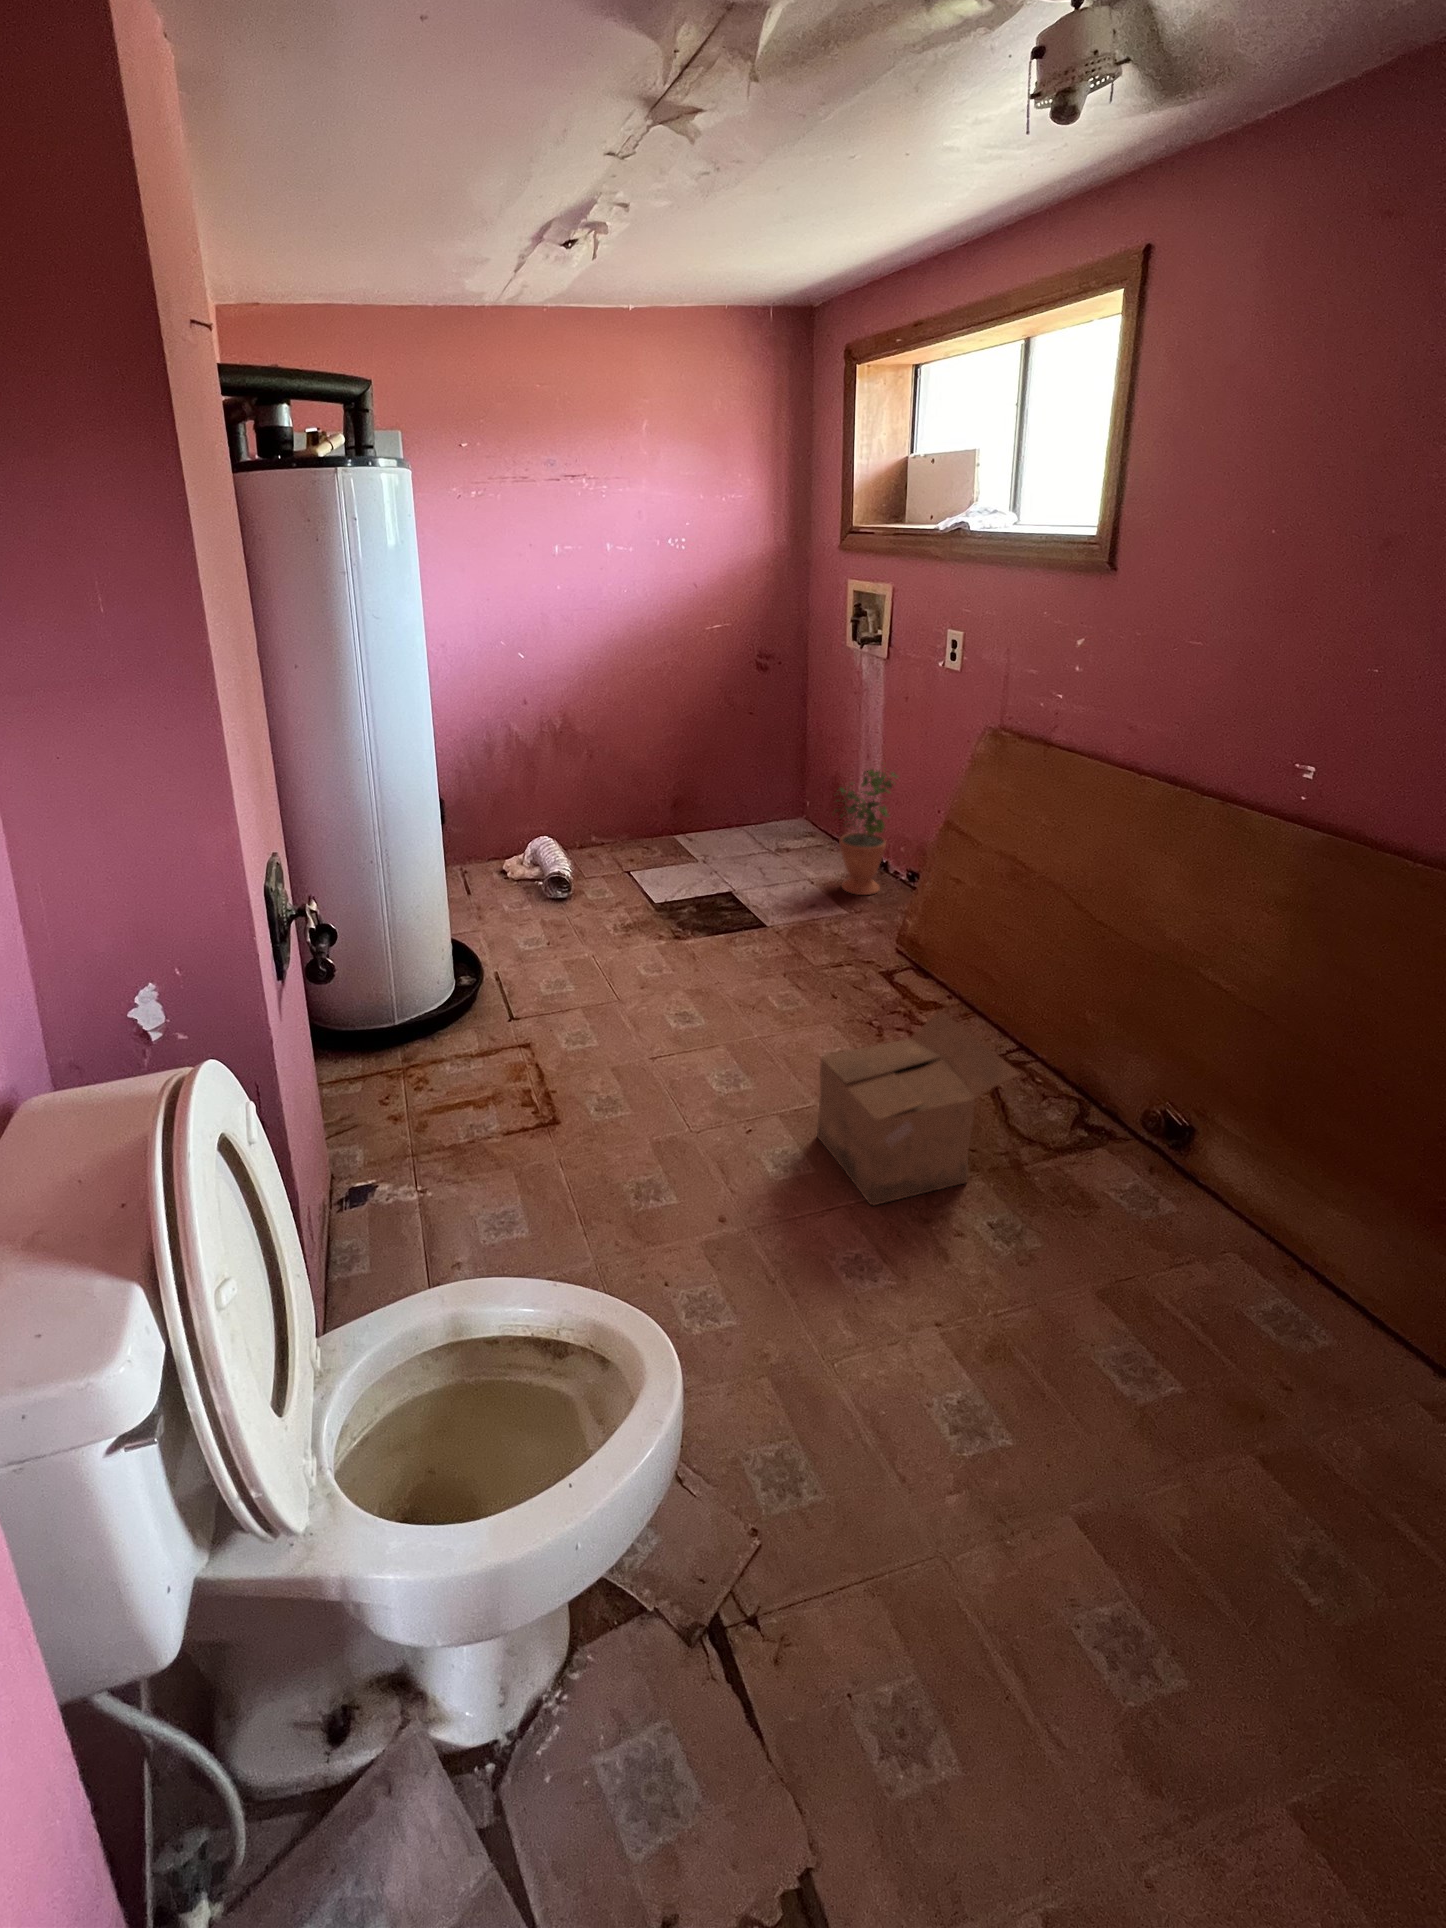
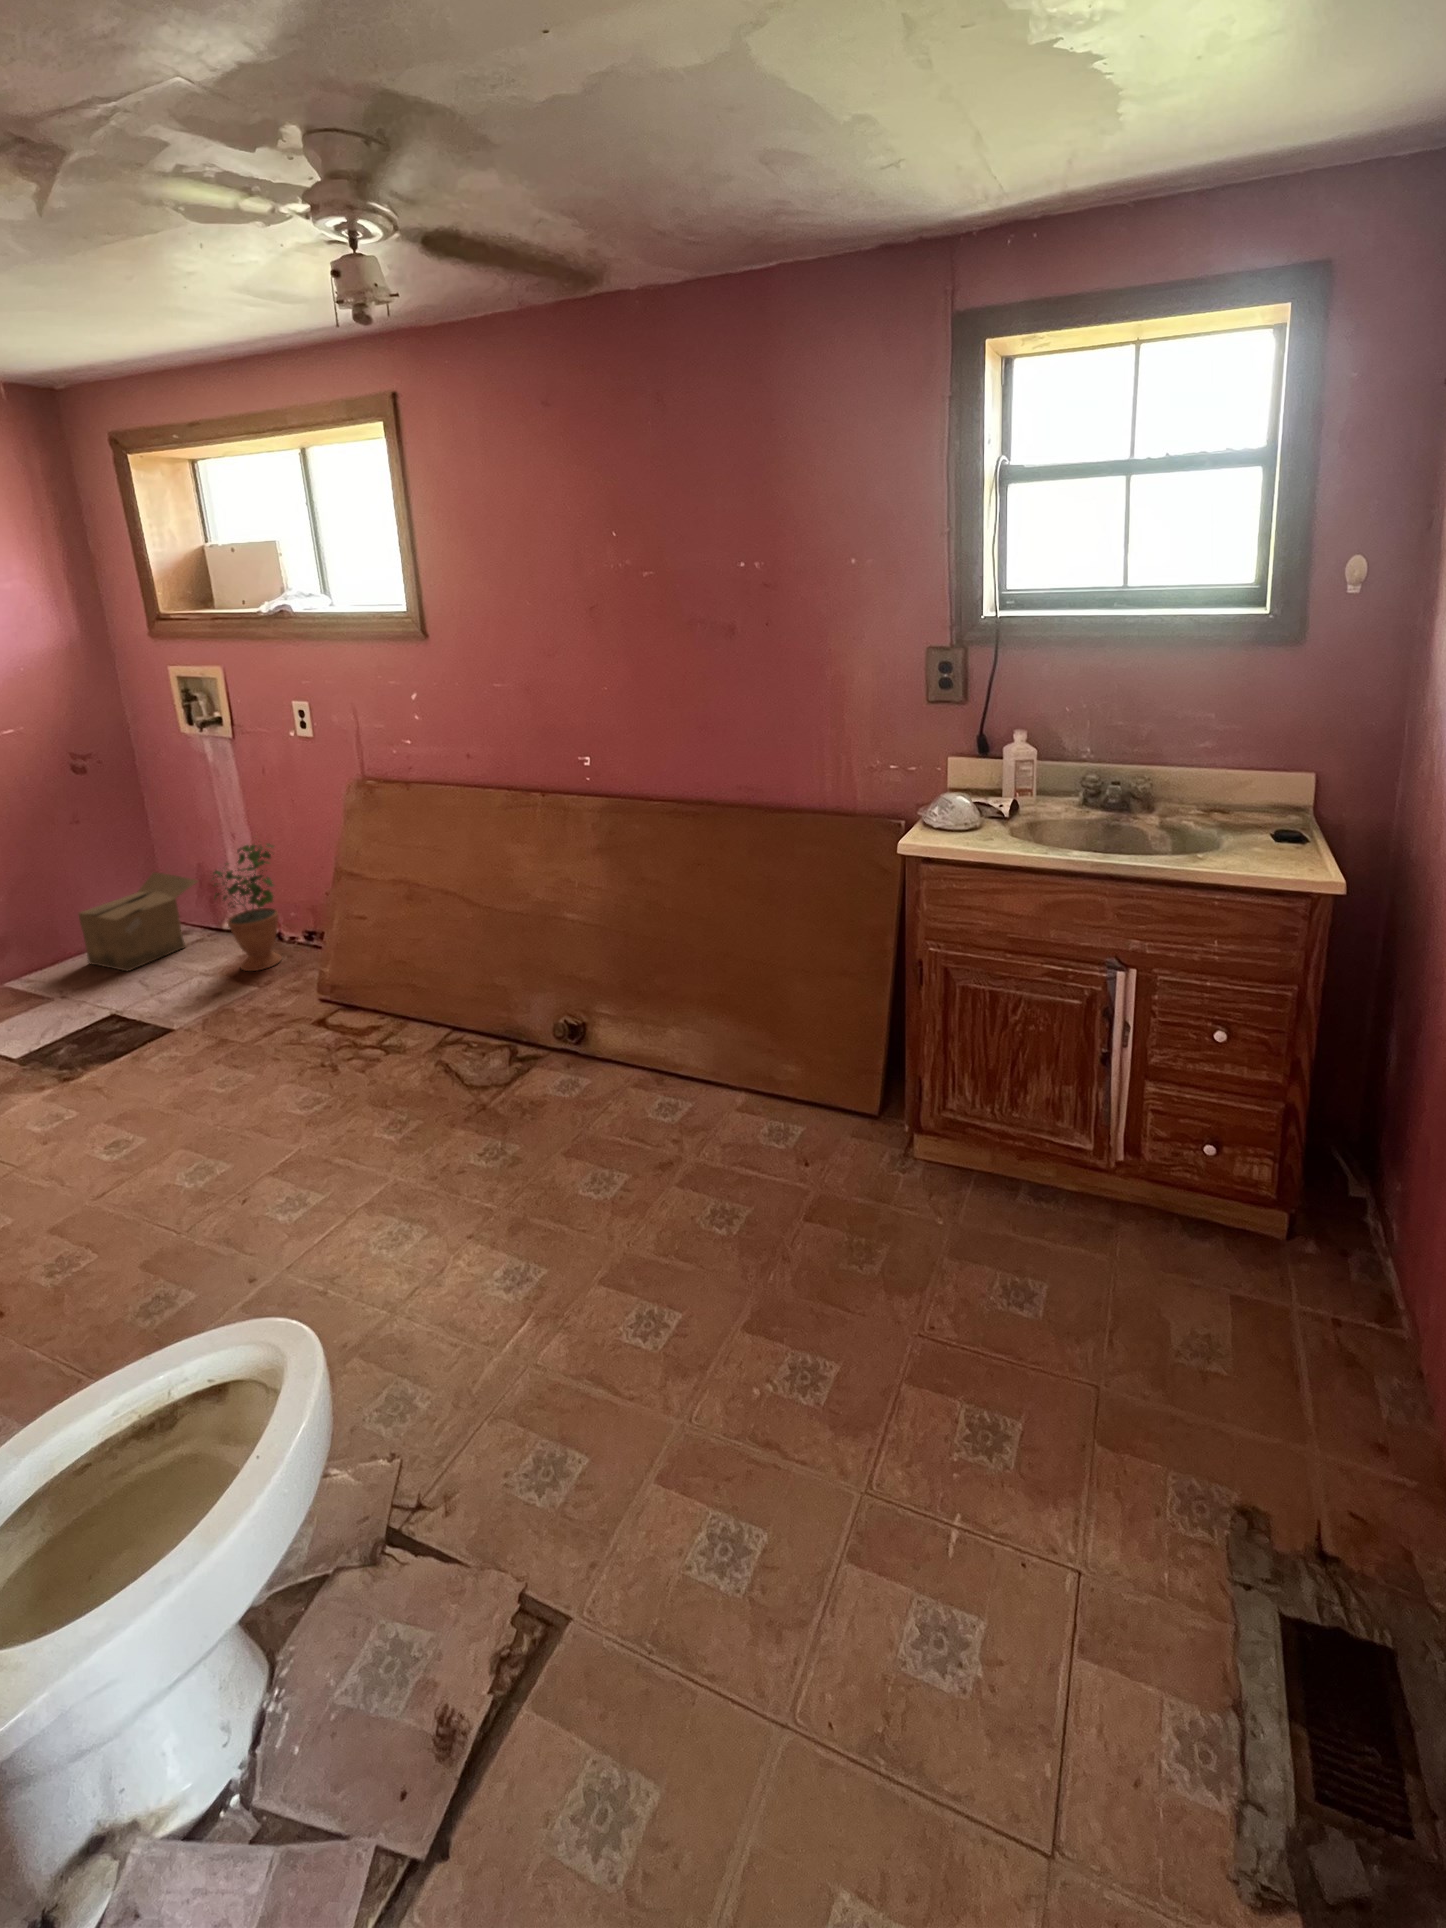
cardboard box: present [817,1010,1020,1205] -> present [79,872,198,971]

